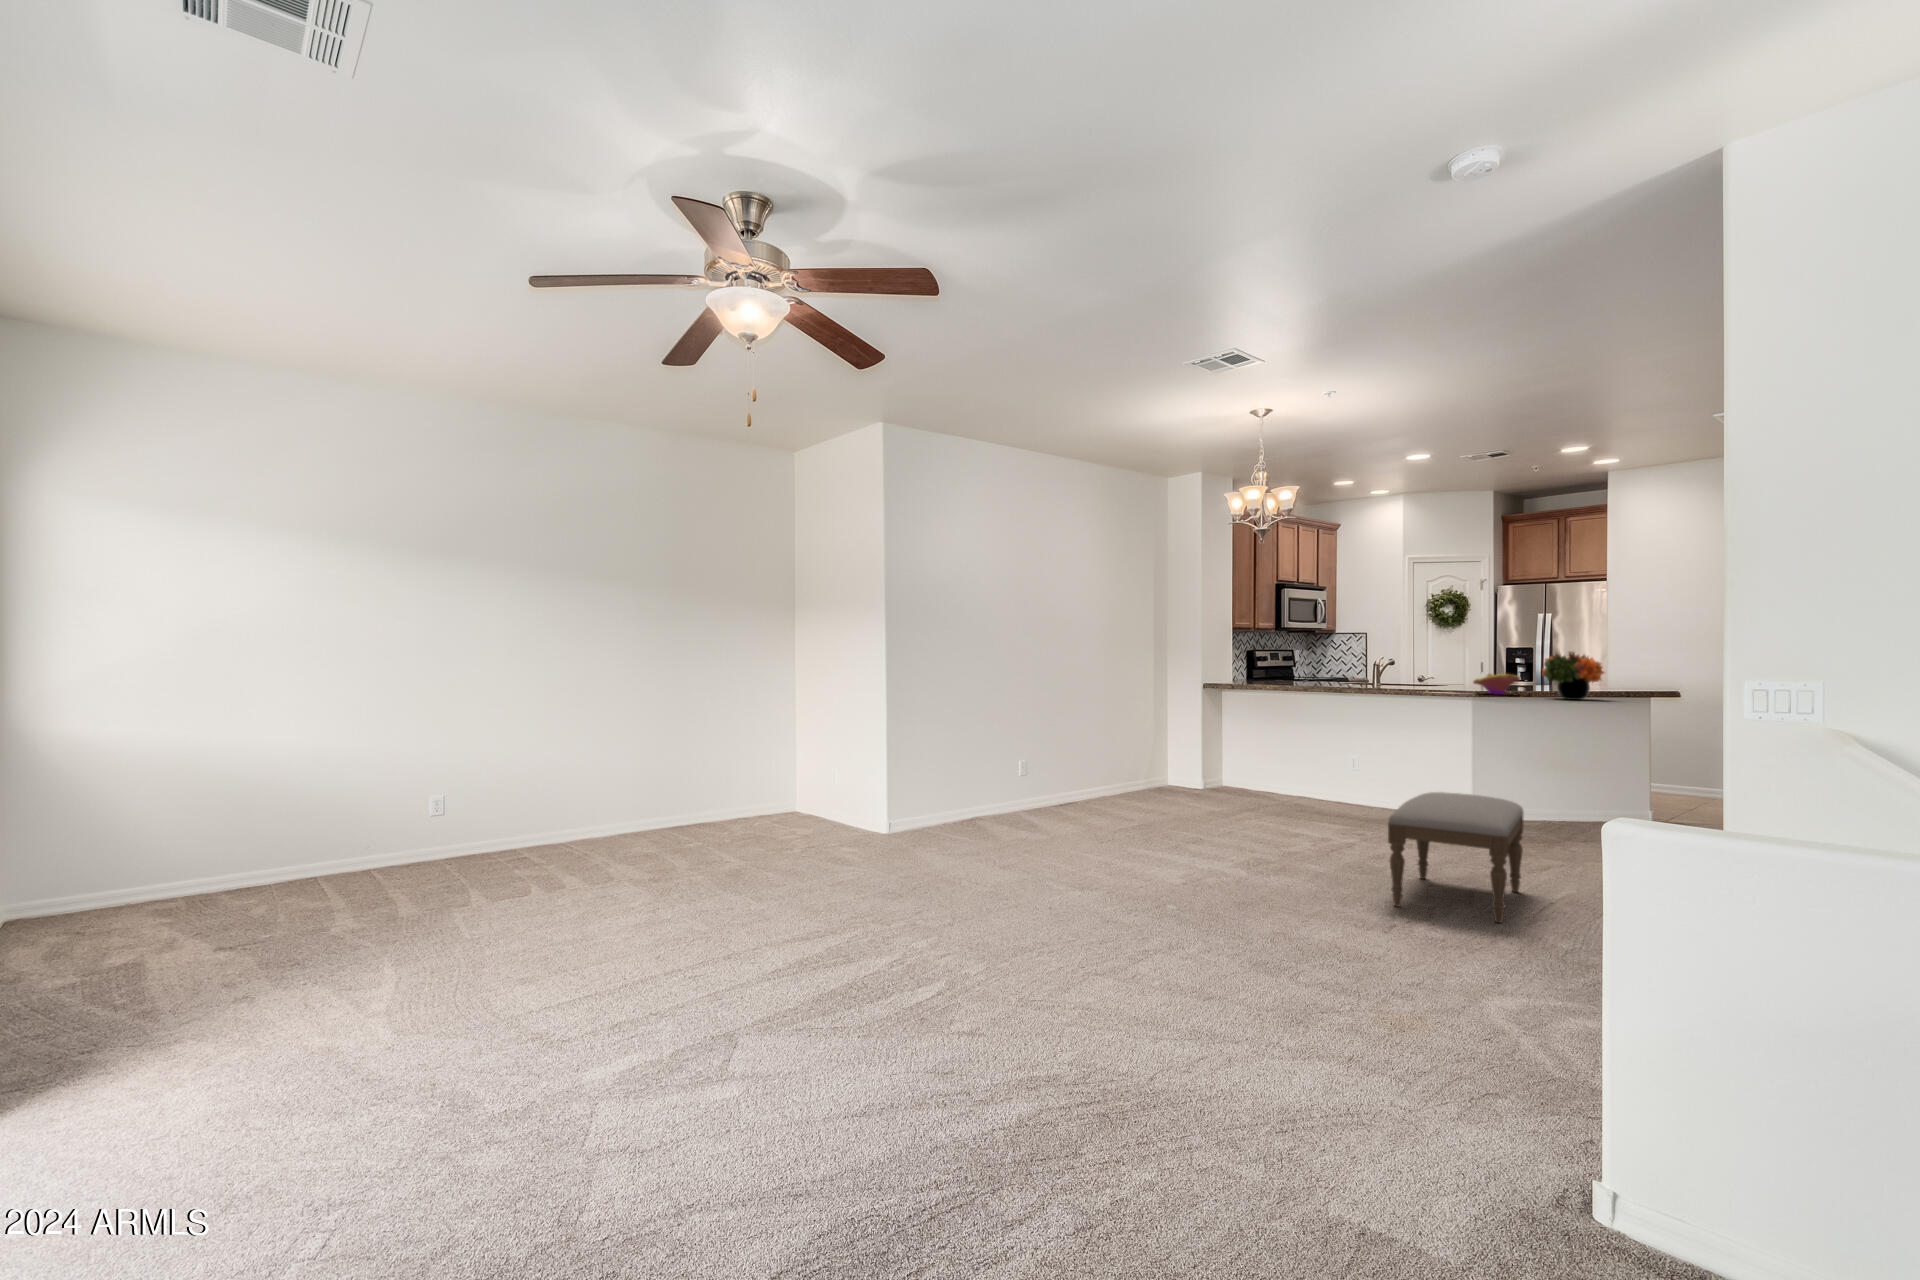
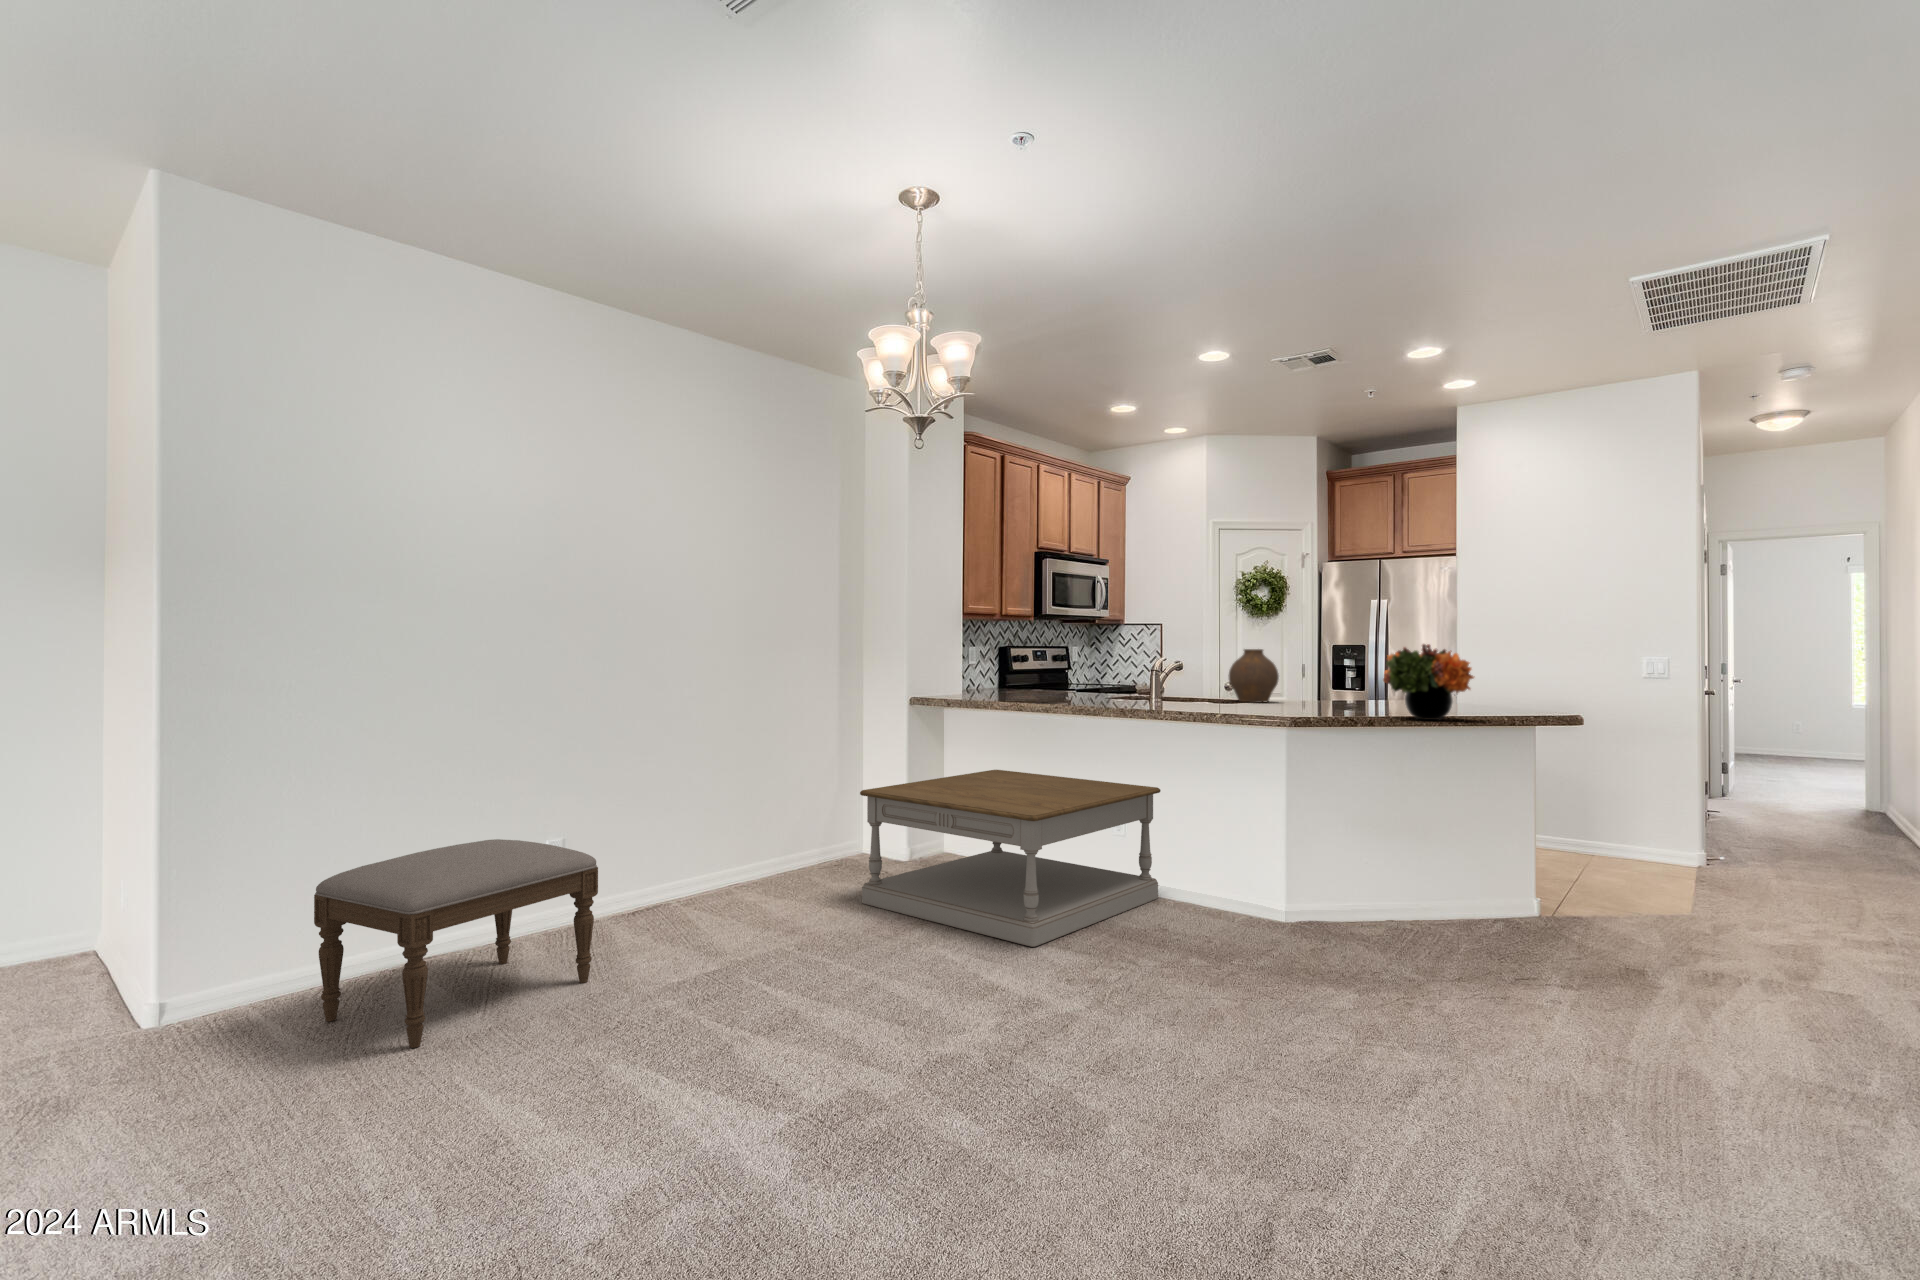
vase: none [1428,653,1465,690] -> present [1229,649,1279,703]
decorative bowl: present [1473,674,1520,695] -> none [1286,679,1353,711]
coffee table: none [1187,733,1385,834] -> present [860,770,1161,947]
ottoman: present [1388,792,1523,923] -> present [314,839,598,1048]

